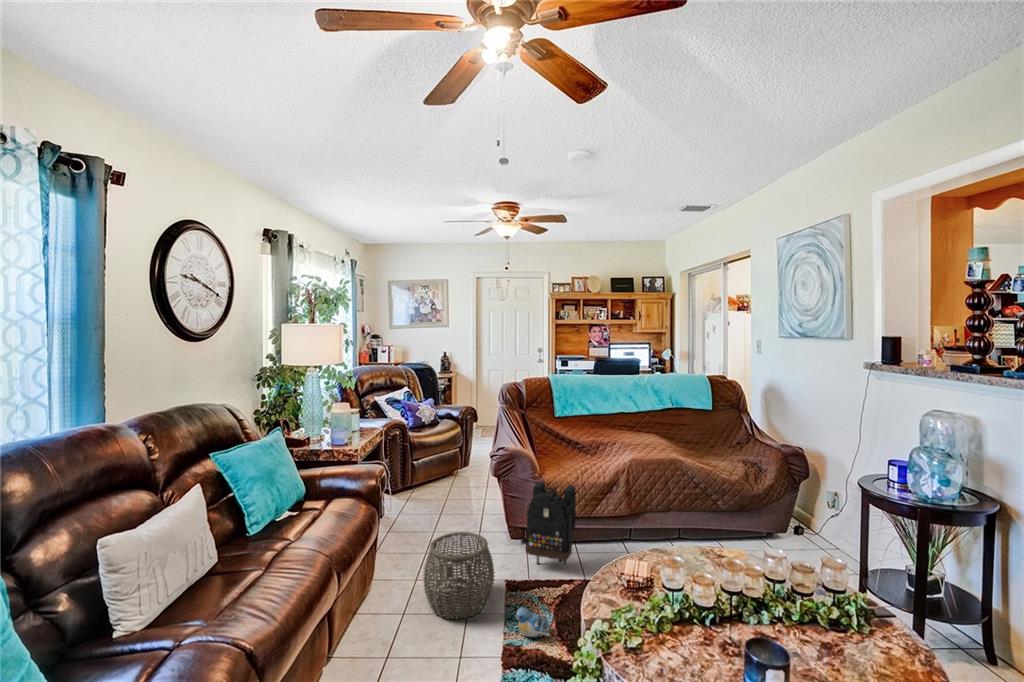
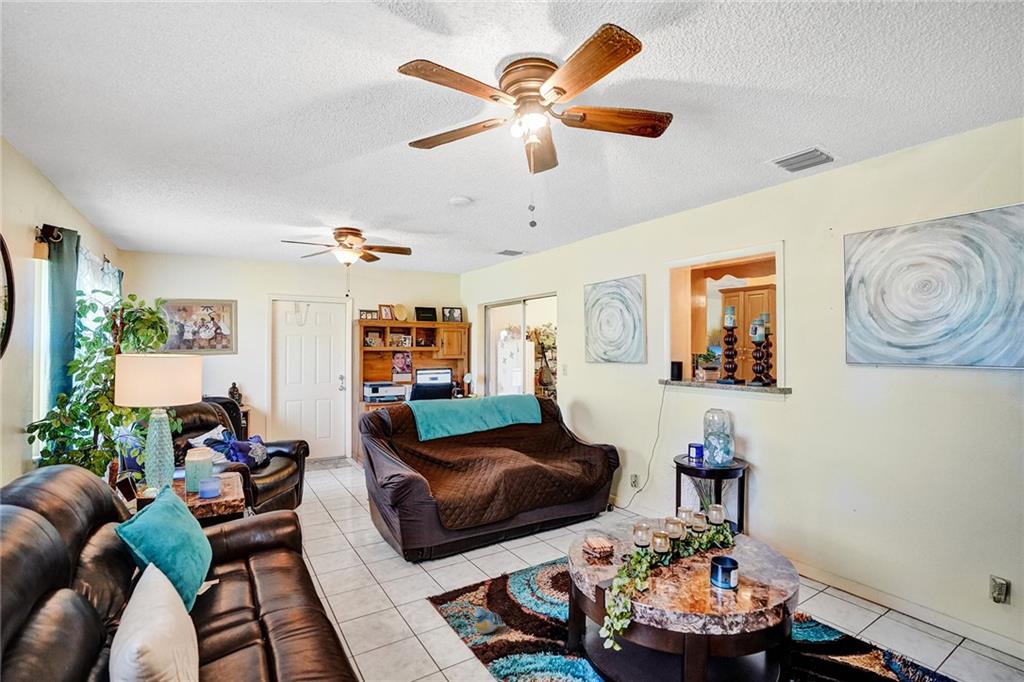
backpack: present [525,482,576,565] -> none [437,499,479,580]
woven basket: present [423,532,495,619] -> none [364,557,437,646]

